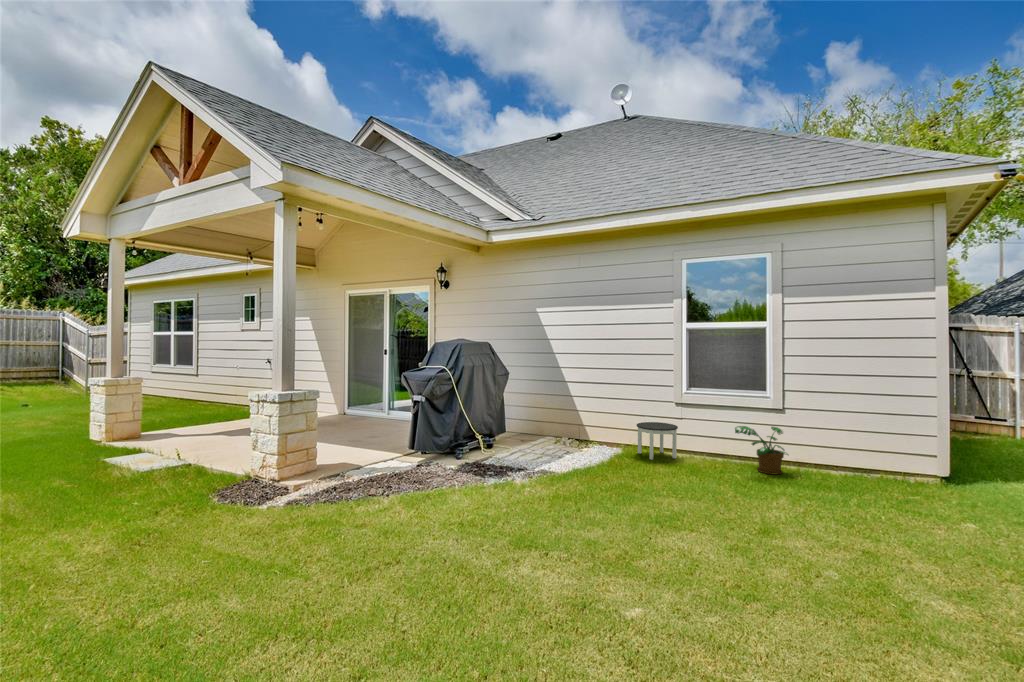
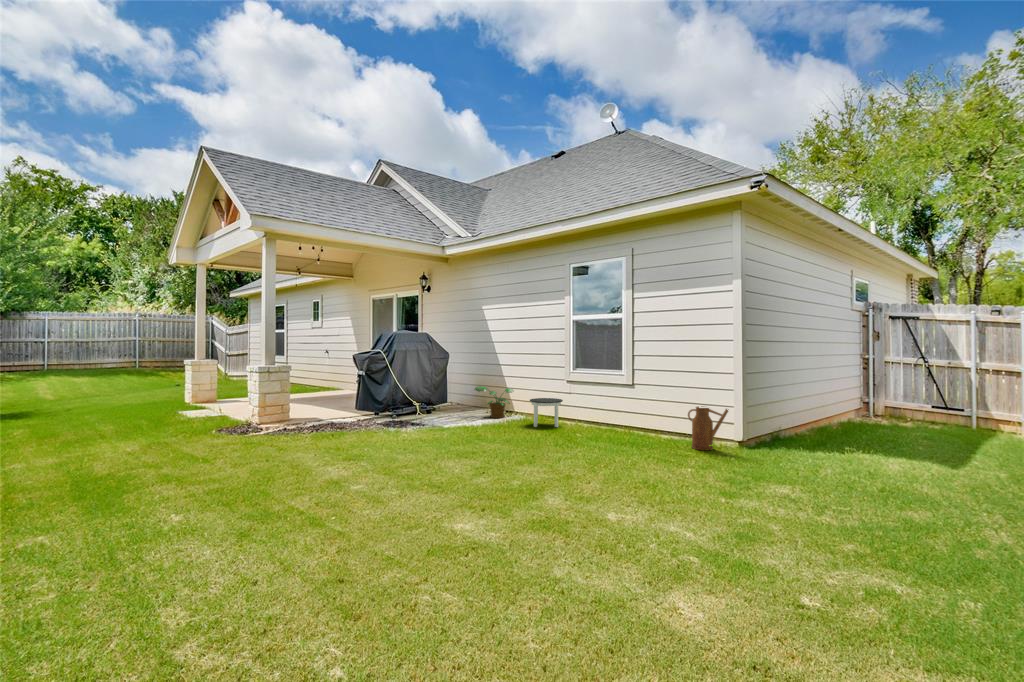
potted plant: present [735,426,788,474] -> present [474,386,513,418]
watering can: none [873,434,933,486] -> present [688,407,728,451]

